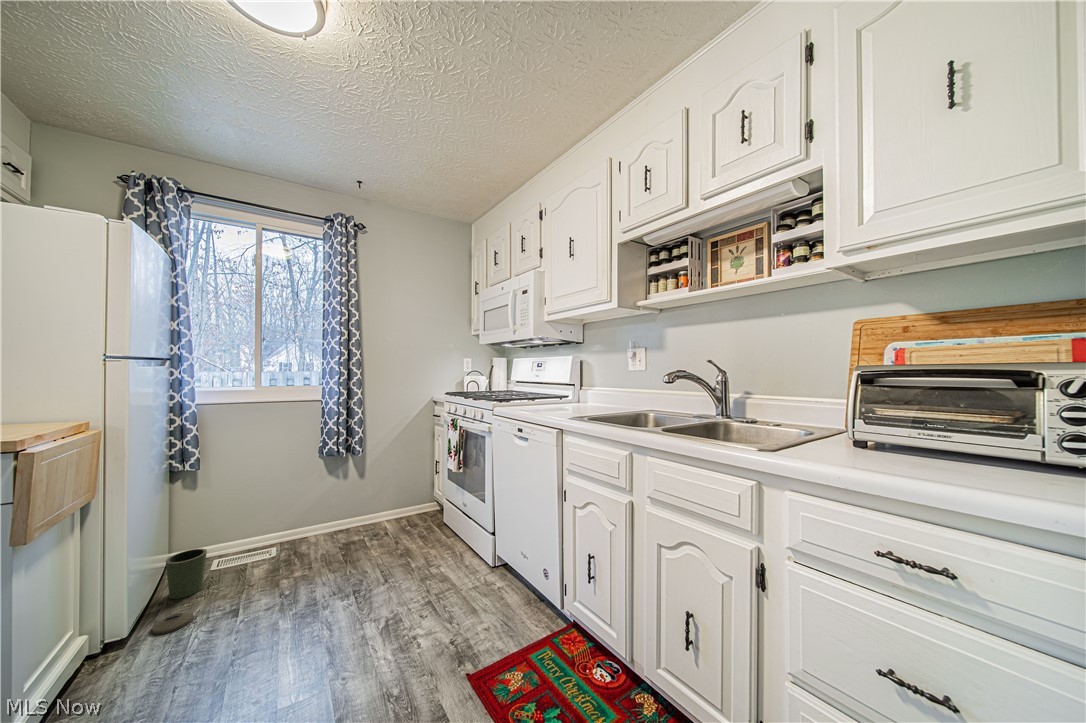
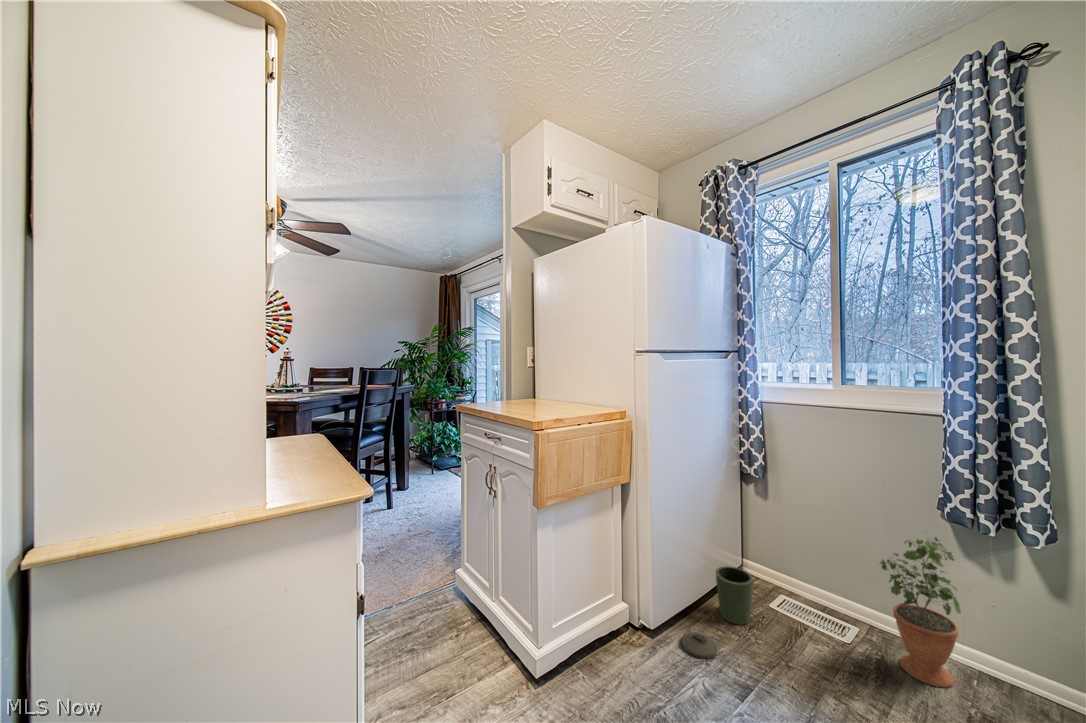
potted plant: none [294,466,333,549] -> present [880,537,961,688]

